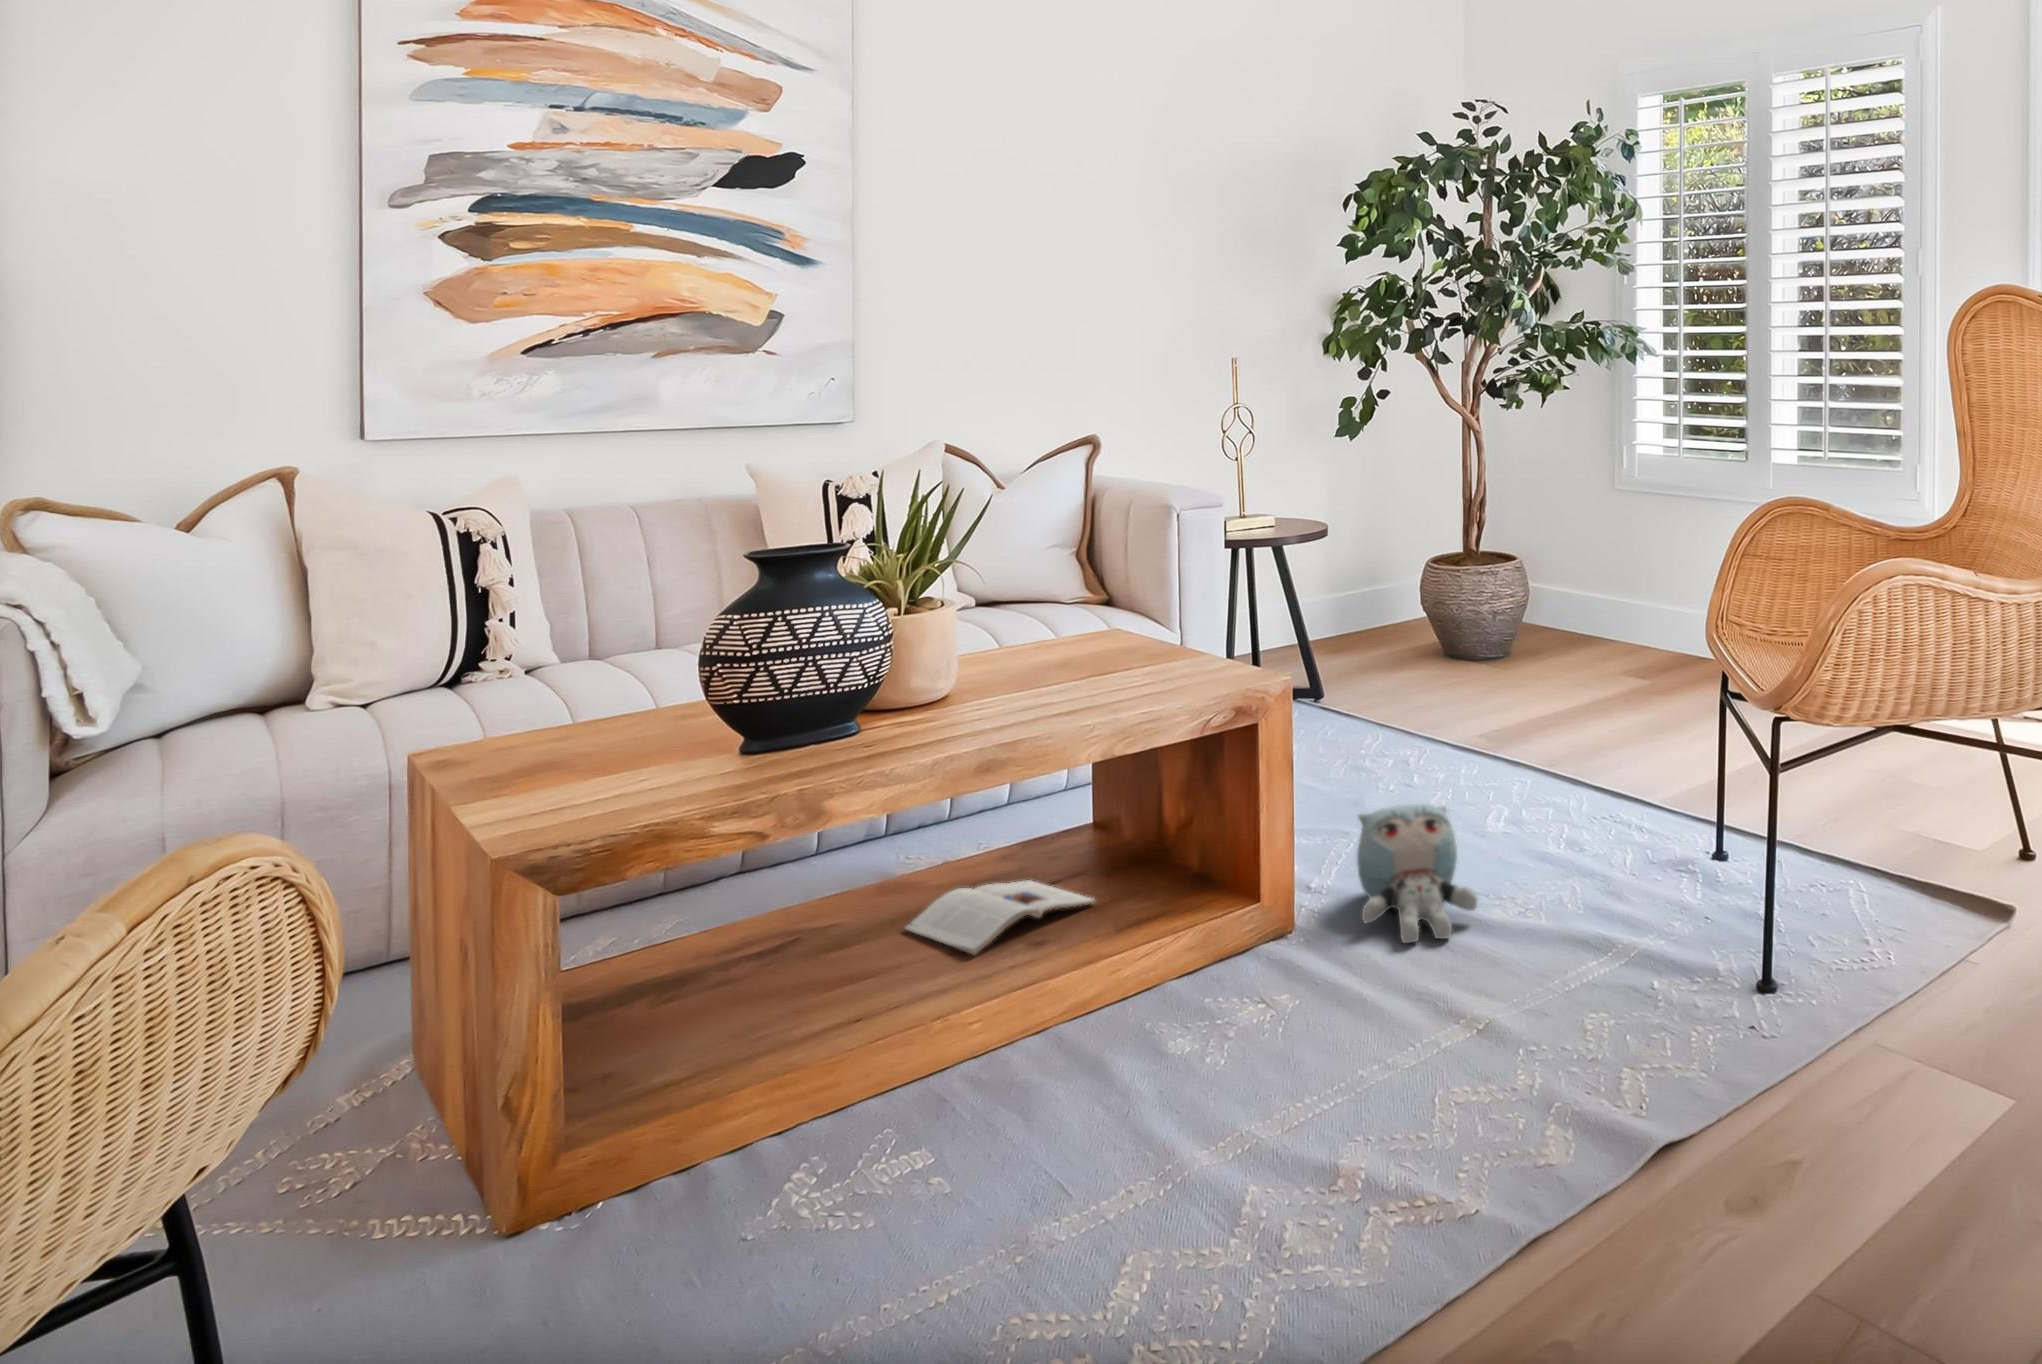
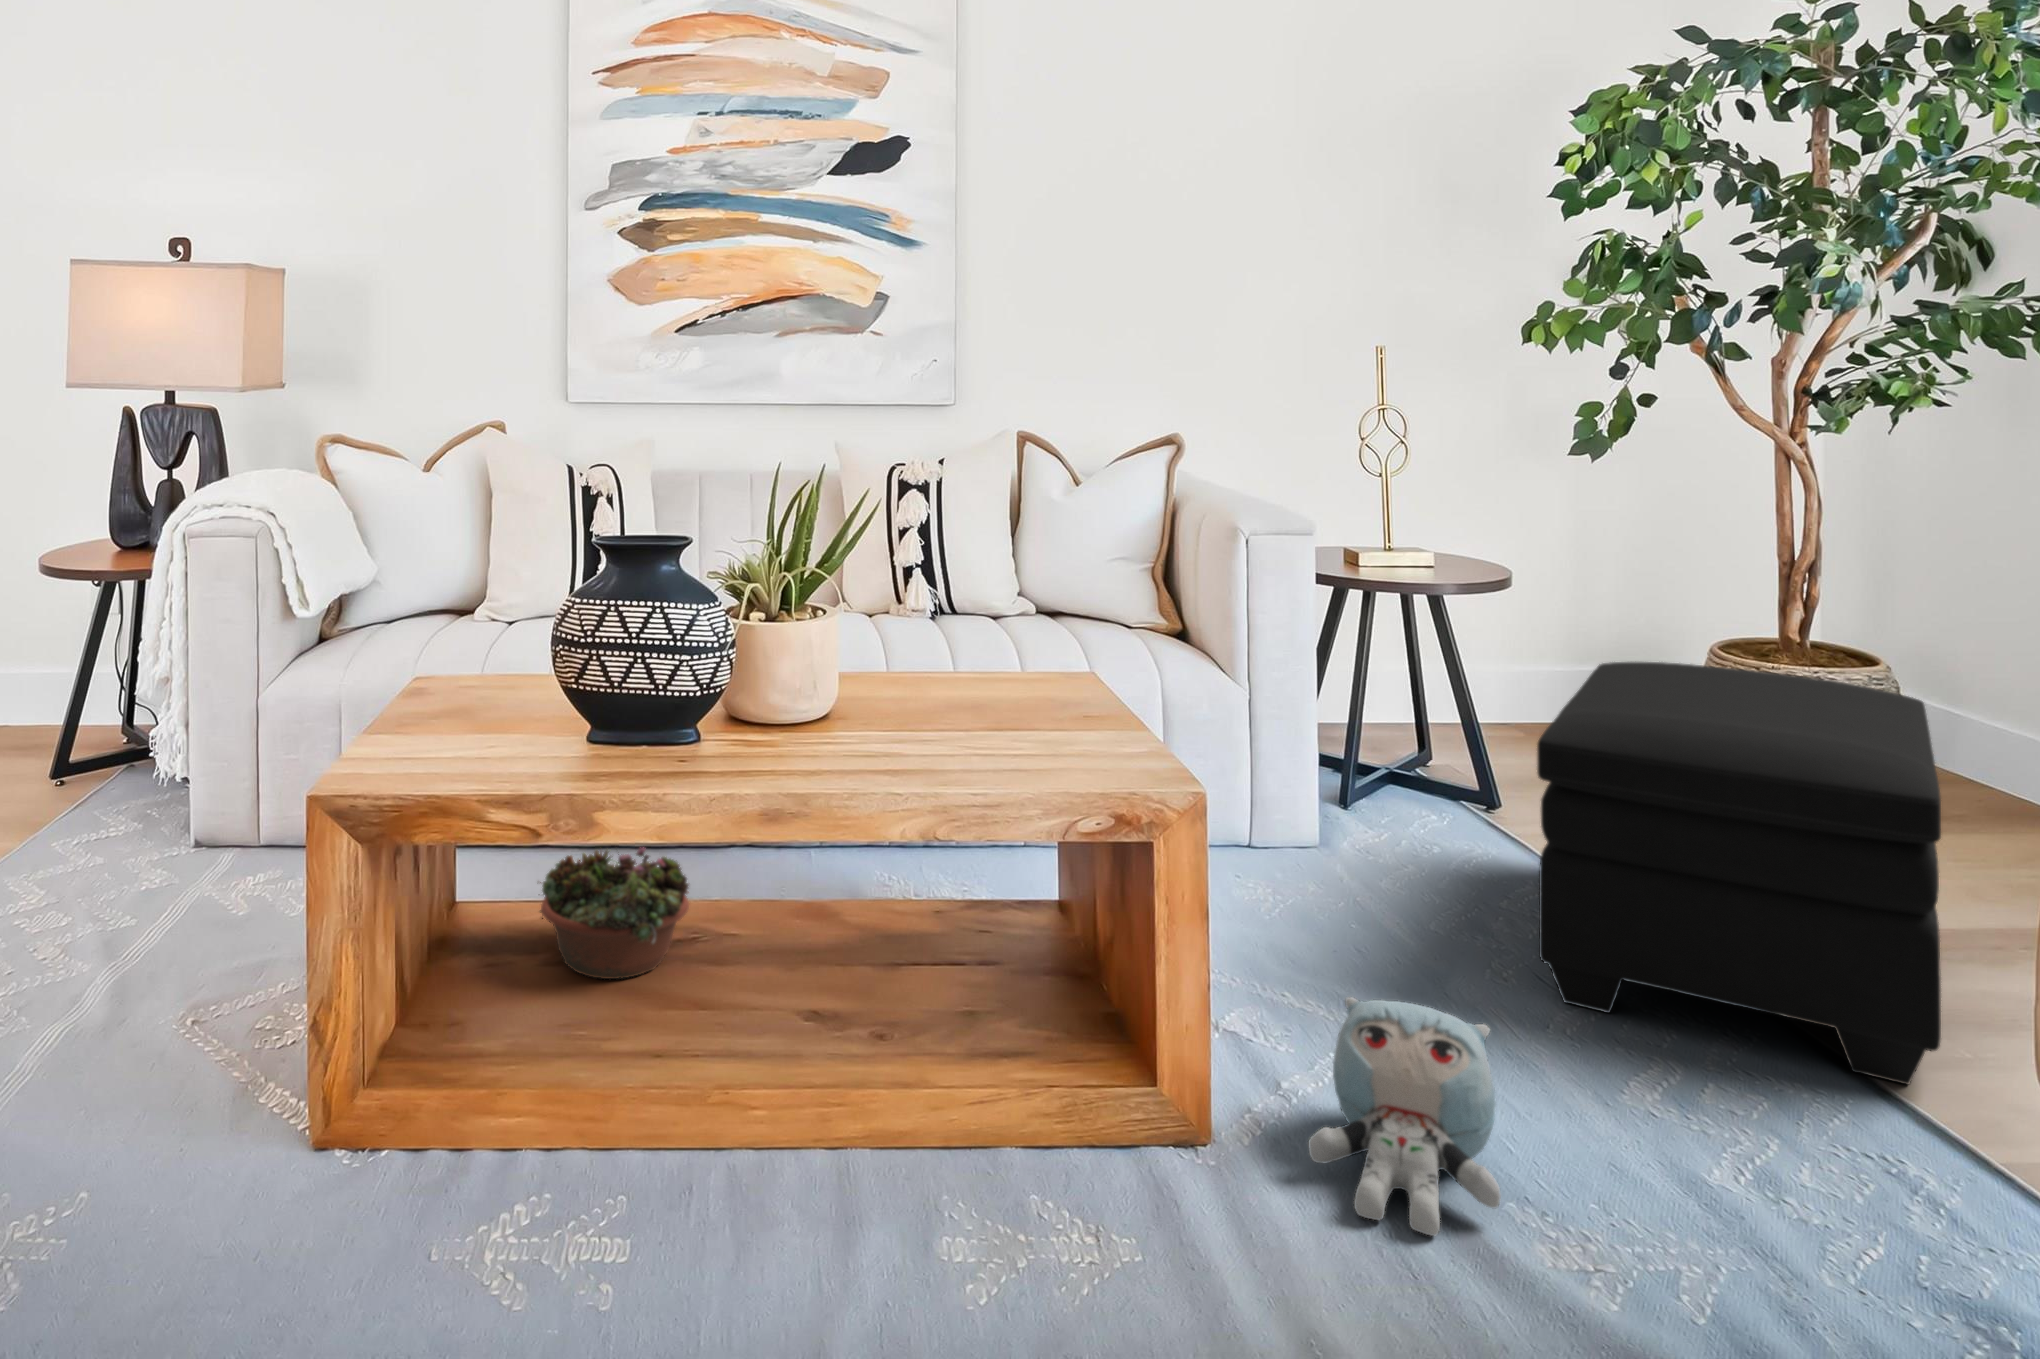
ottoman: none [1405,566,1628,799] -> present [1537,662,1941,1084]
succulent planter: none [631,854,809,996] -> present [540,848,689,979]
magazine: present [905,880,1096,955] -> none [783,937,983,1023]

